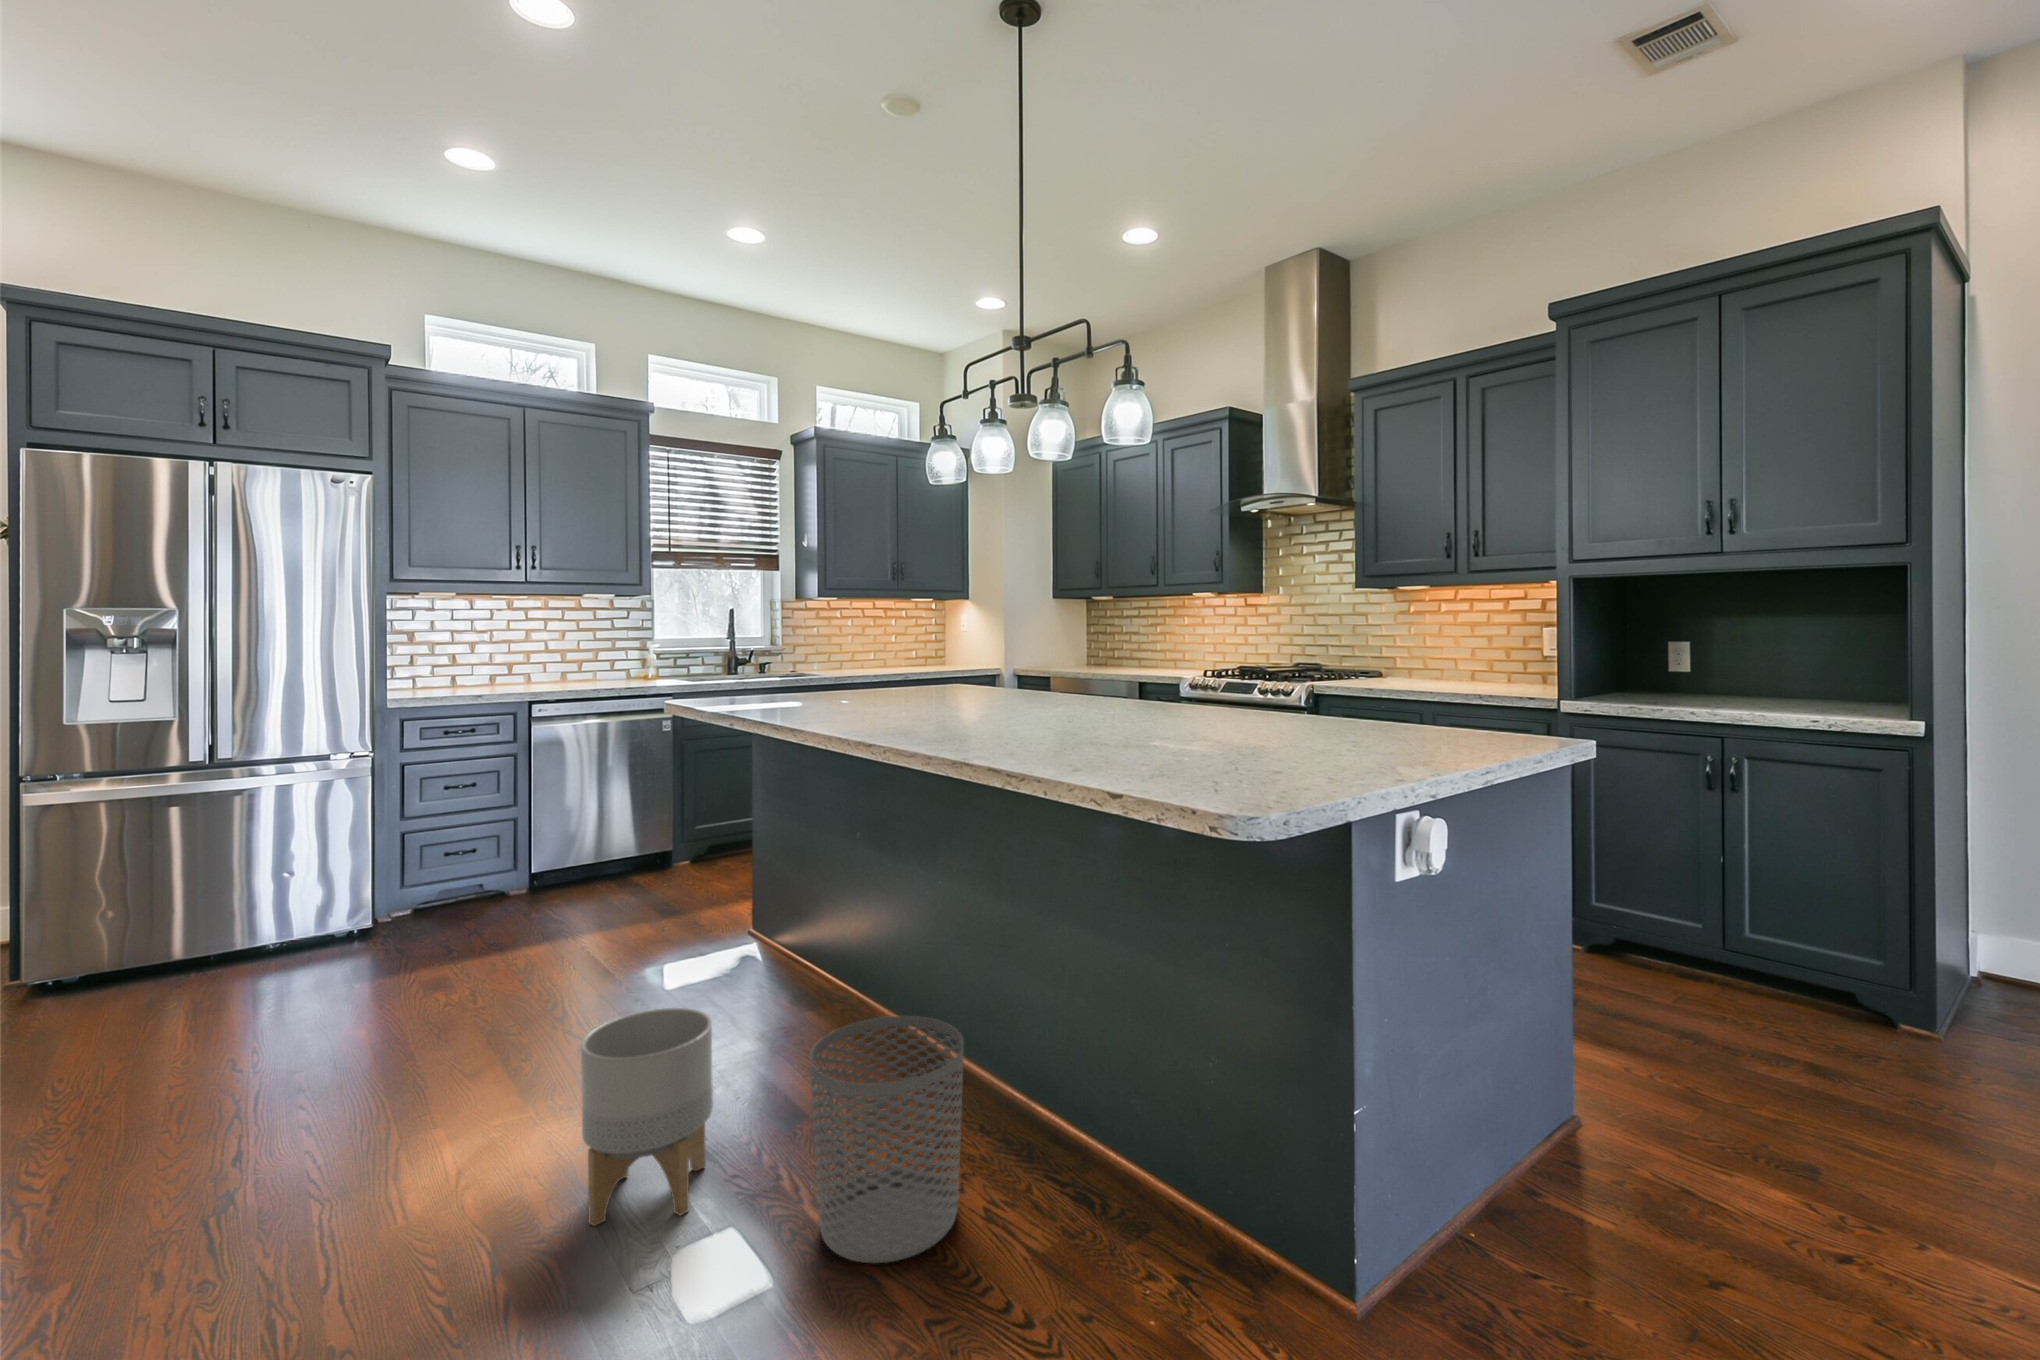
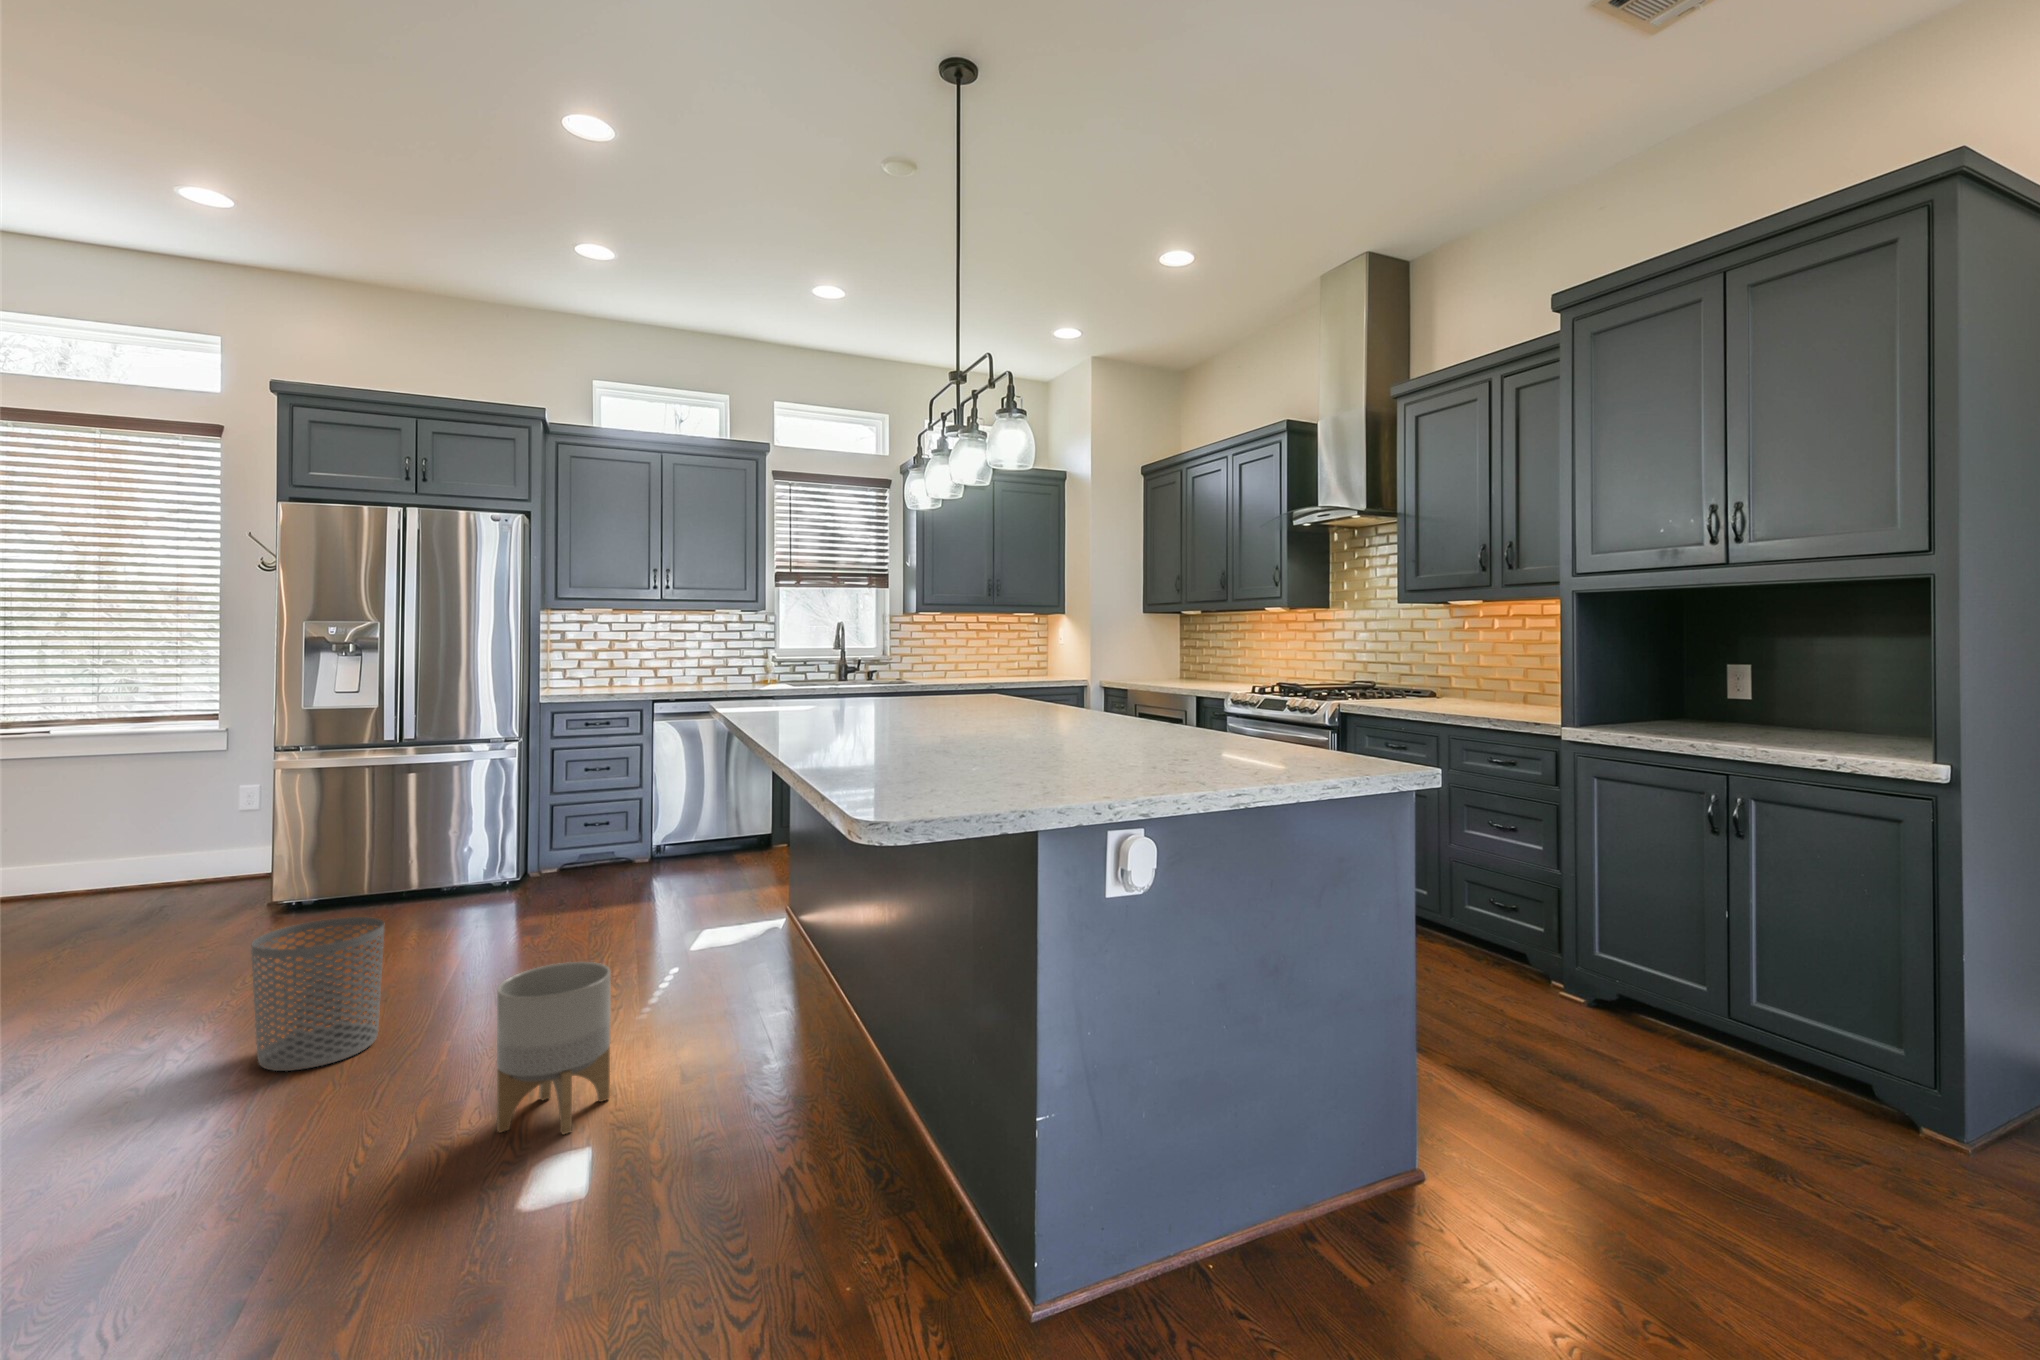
waste bin: present [810,1016,963,1263] -> present [251,917,385,1071]

